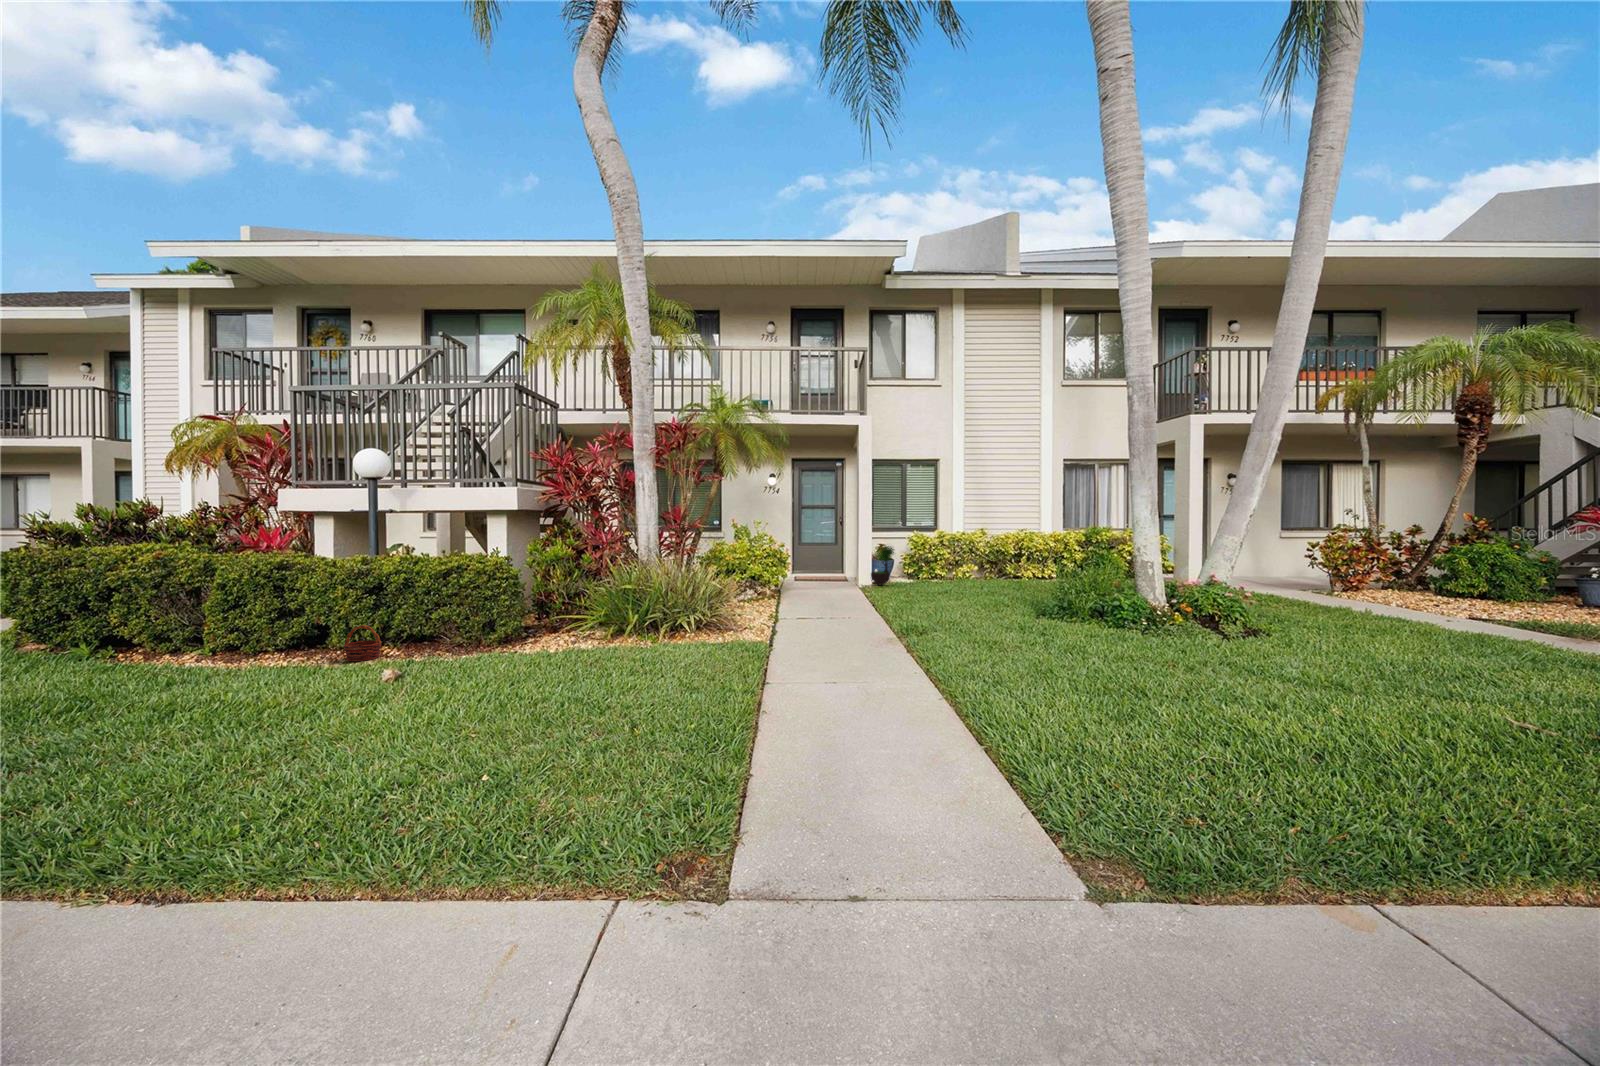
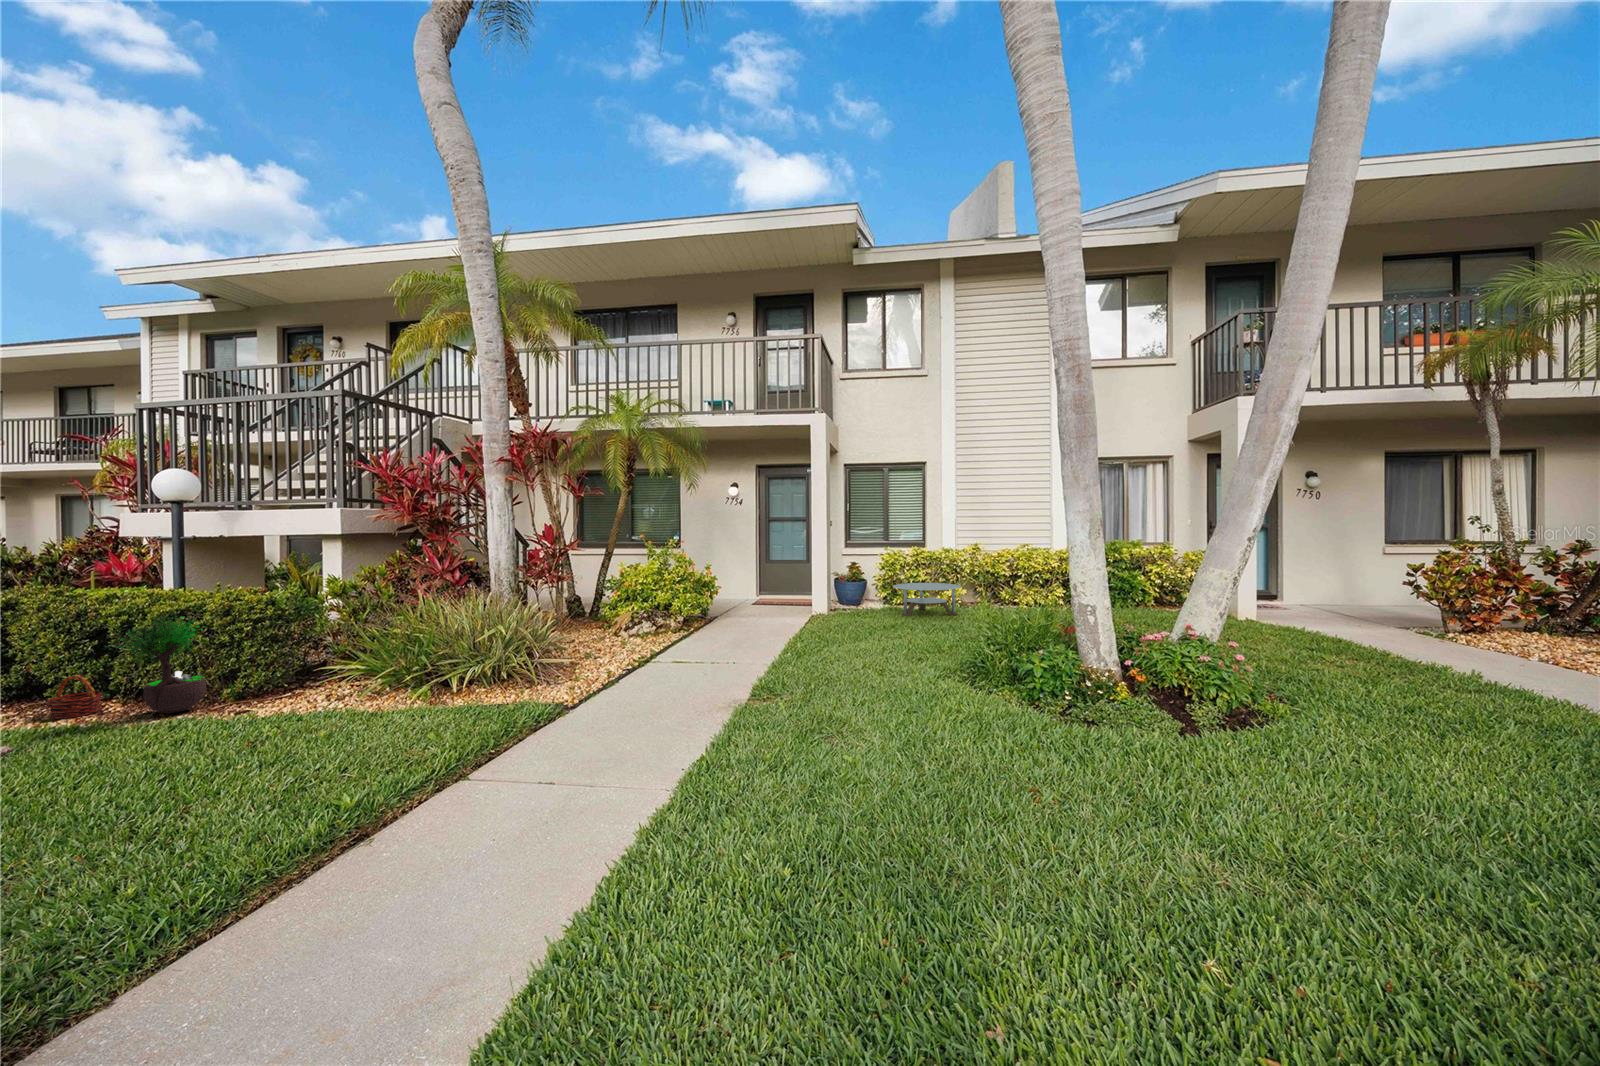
potted tree: present [871,546,894,585] -> present [117,611,206,713]
round table: none [923,561,980,587] -> present [893,583,961,616]

